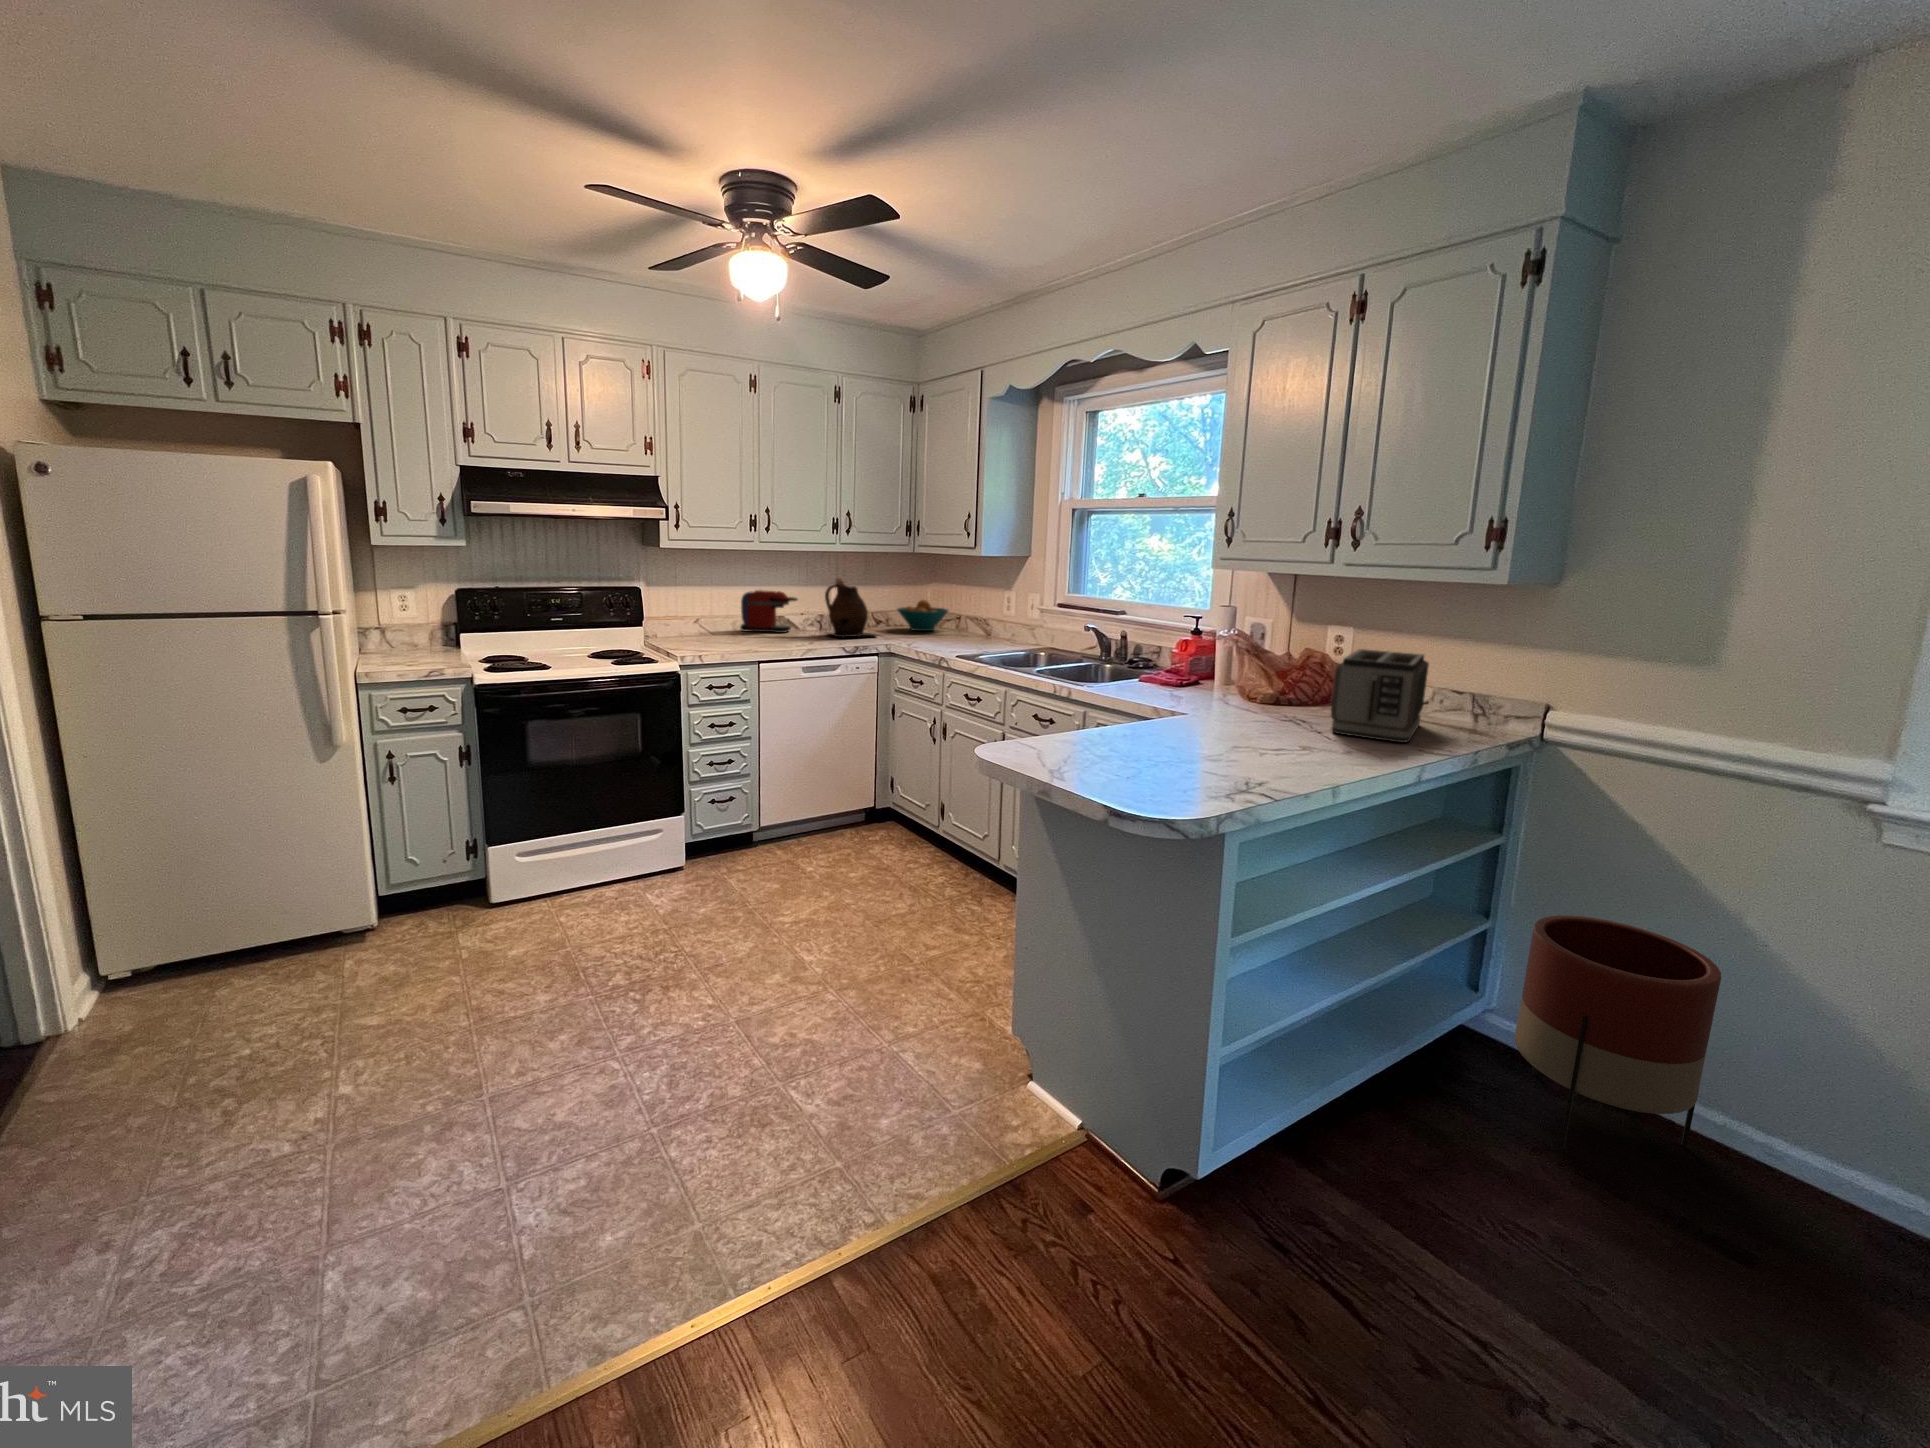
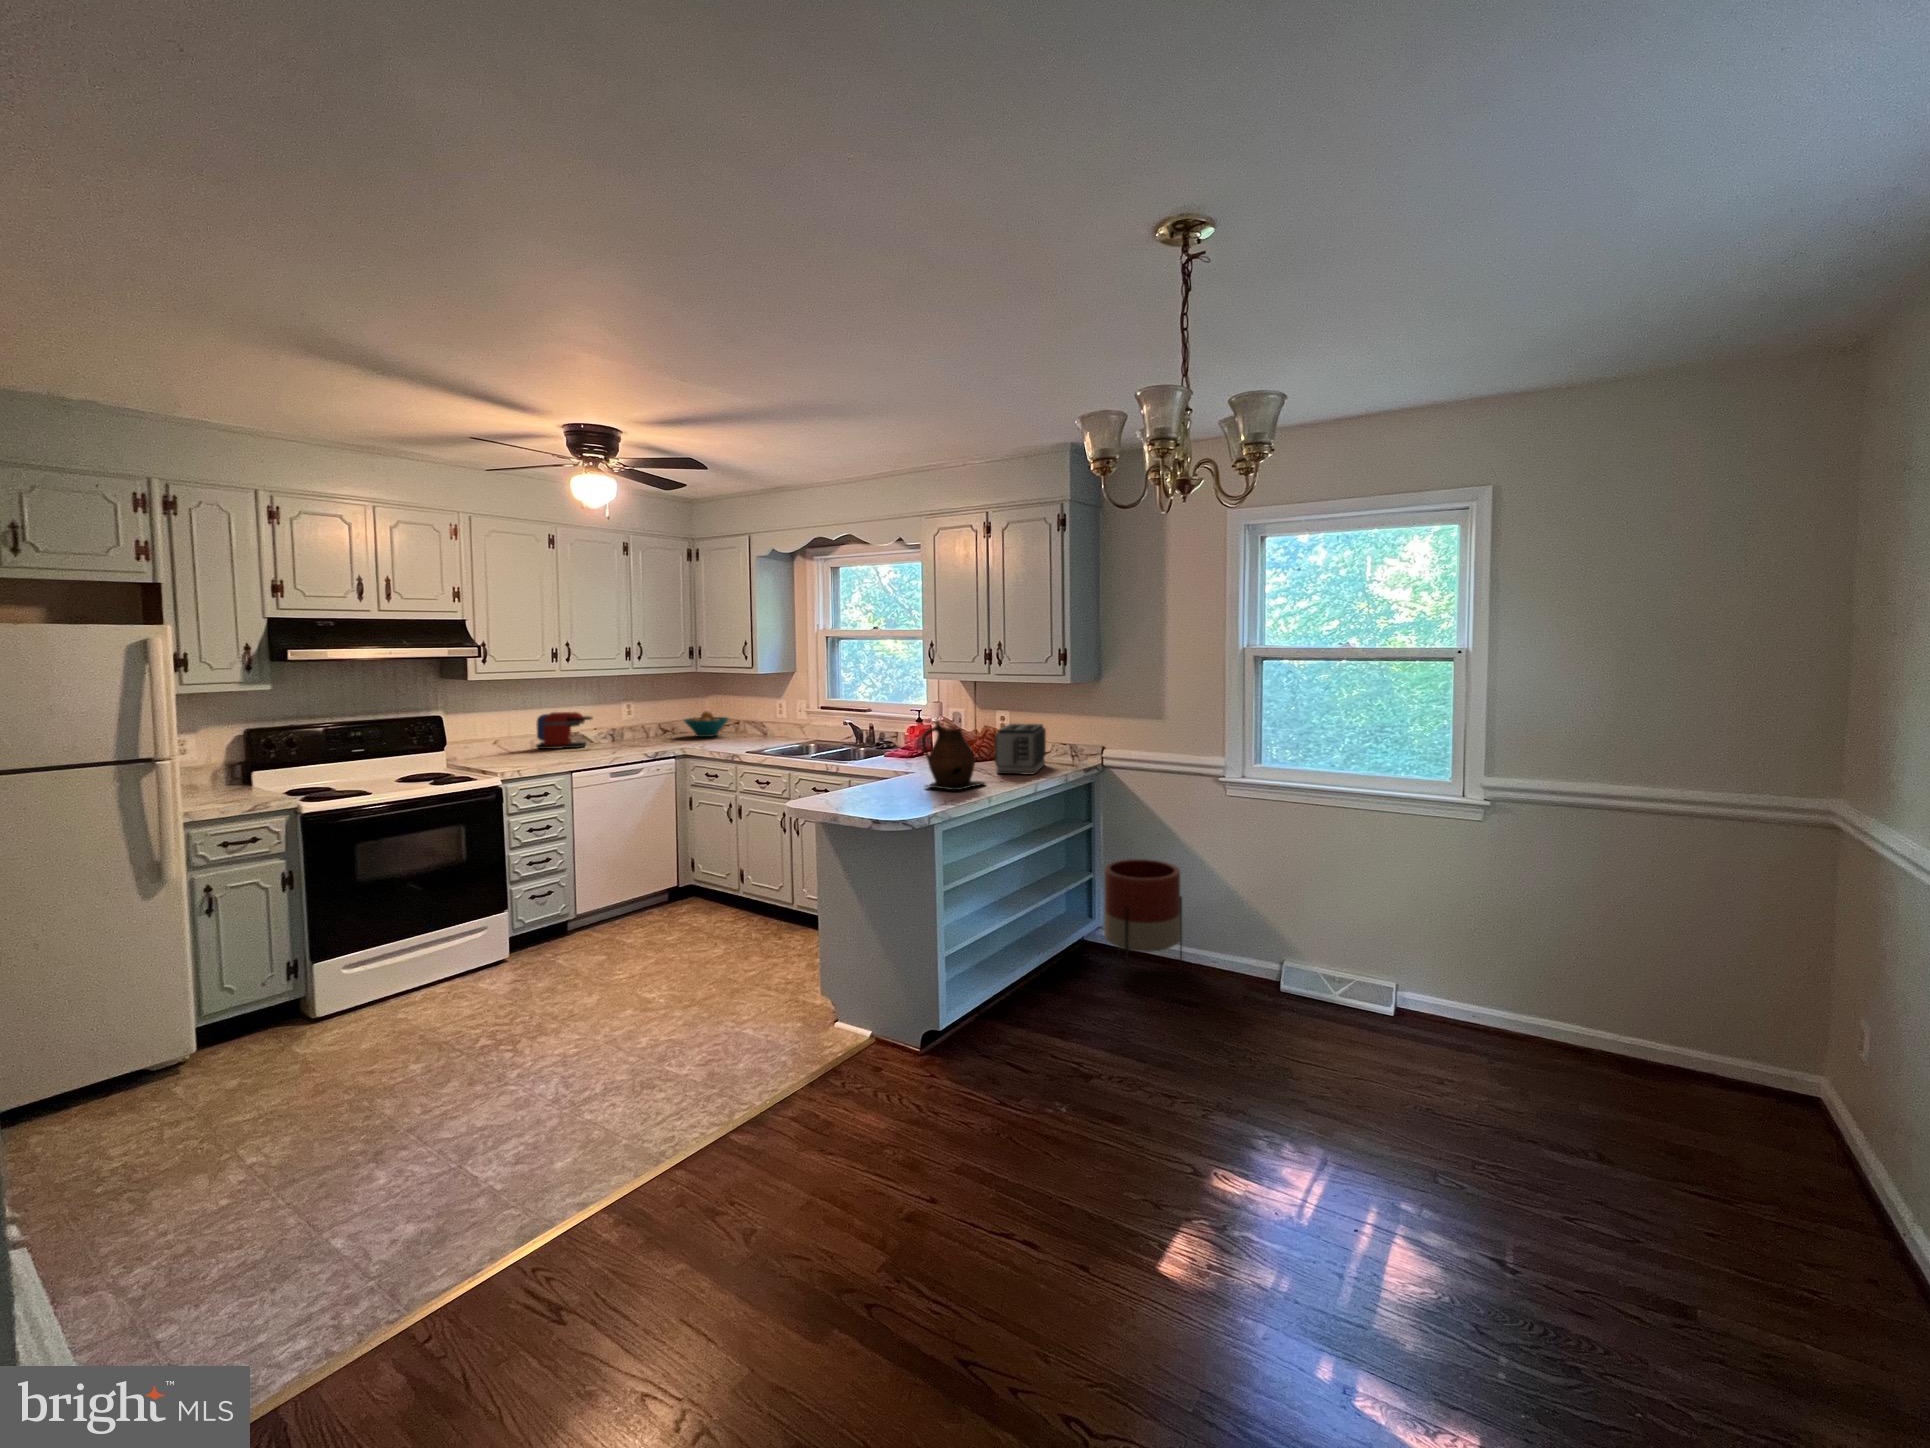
ceramic pitcher: present [825,579,875,637] -> present [922,721,984,791]

